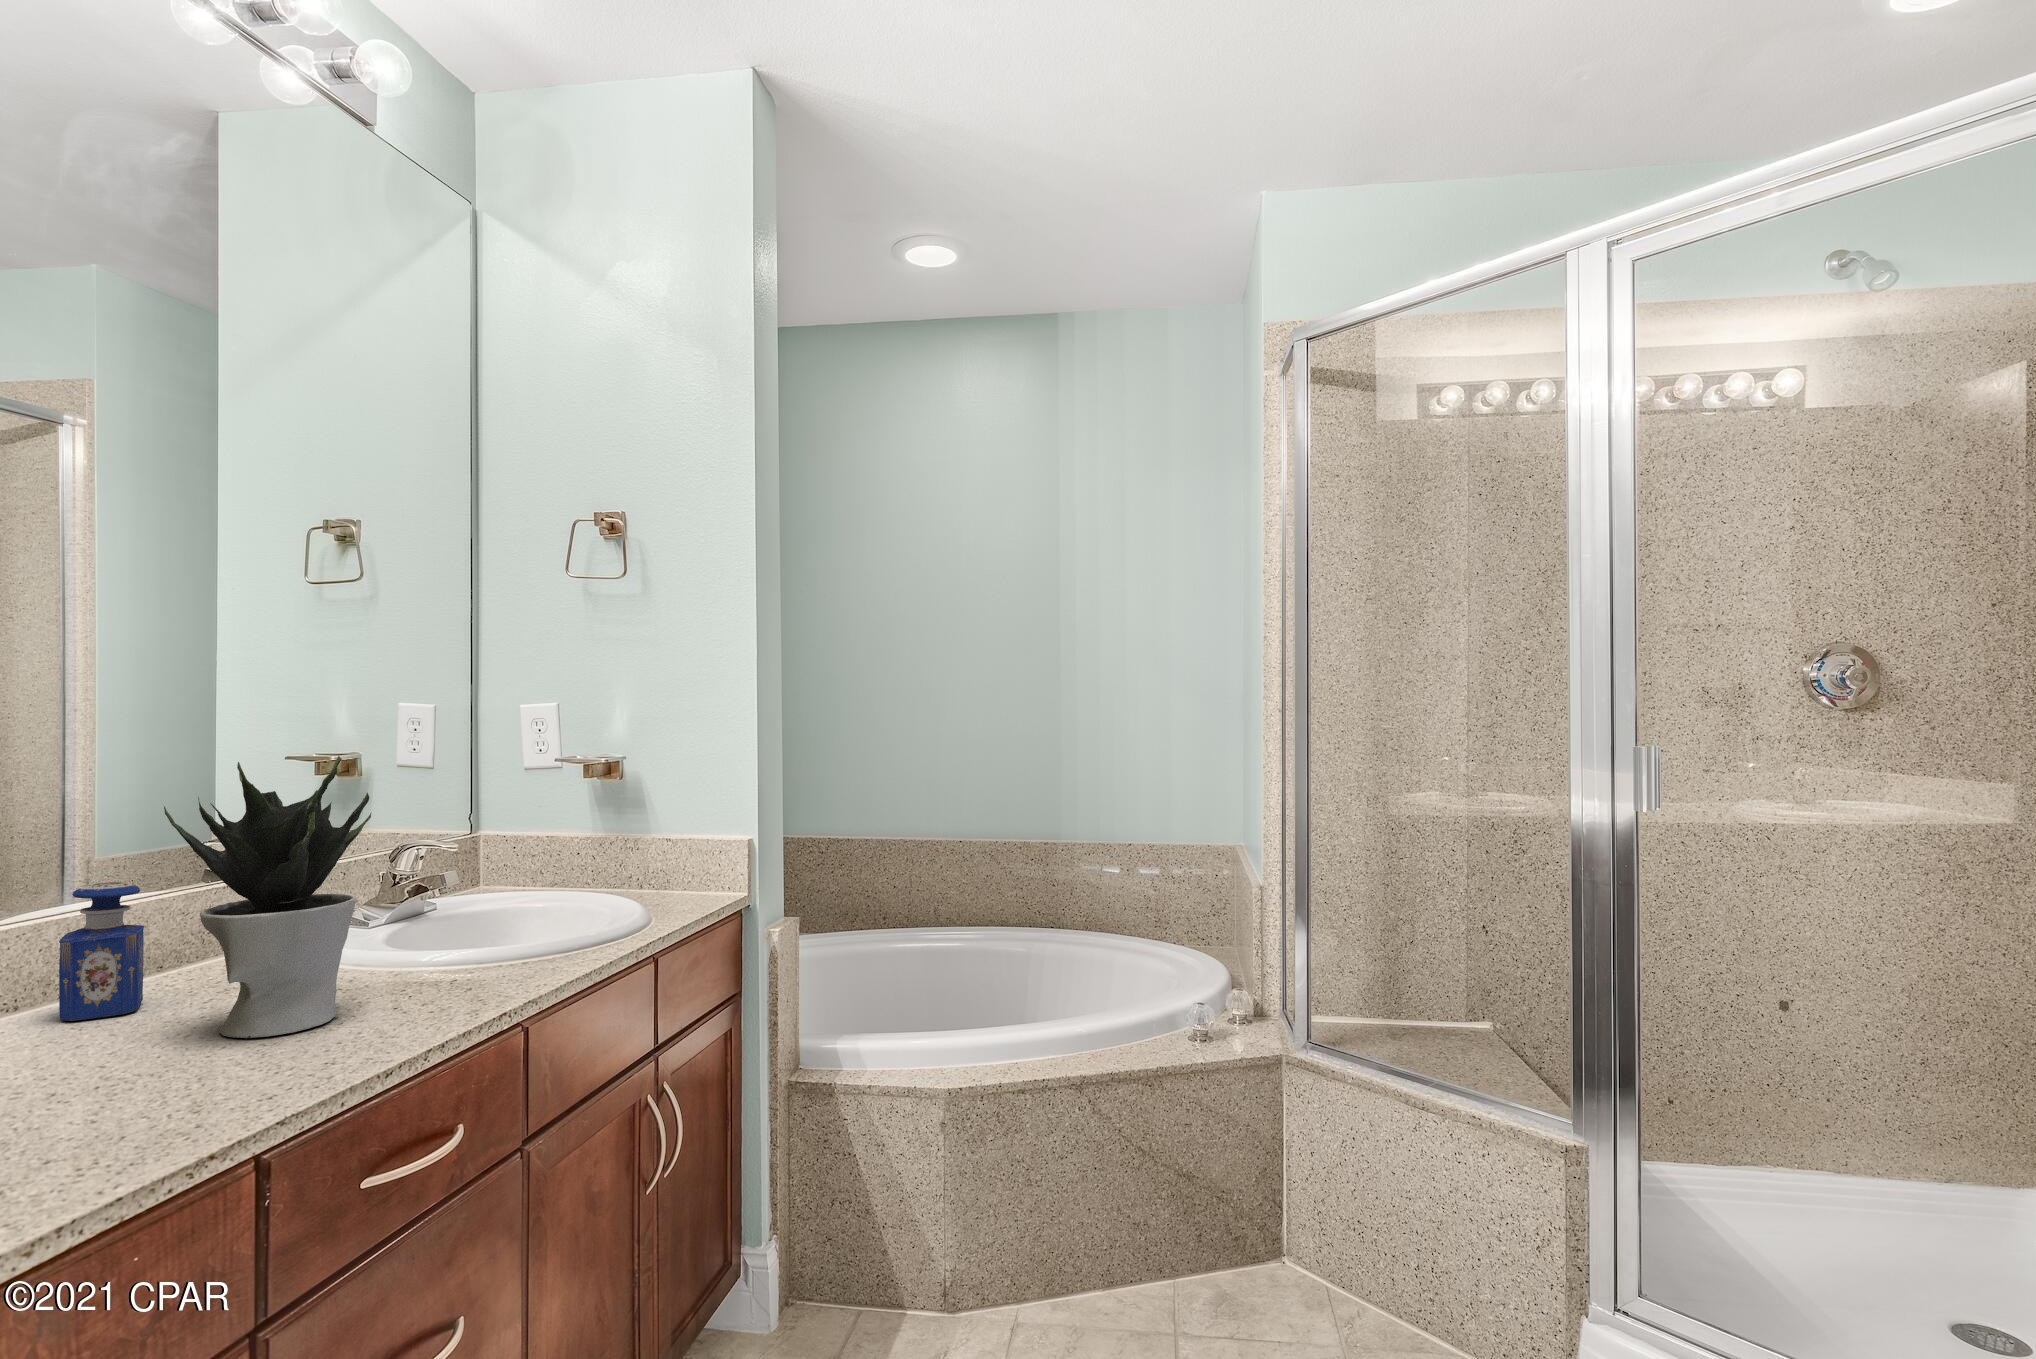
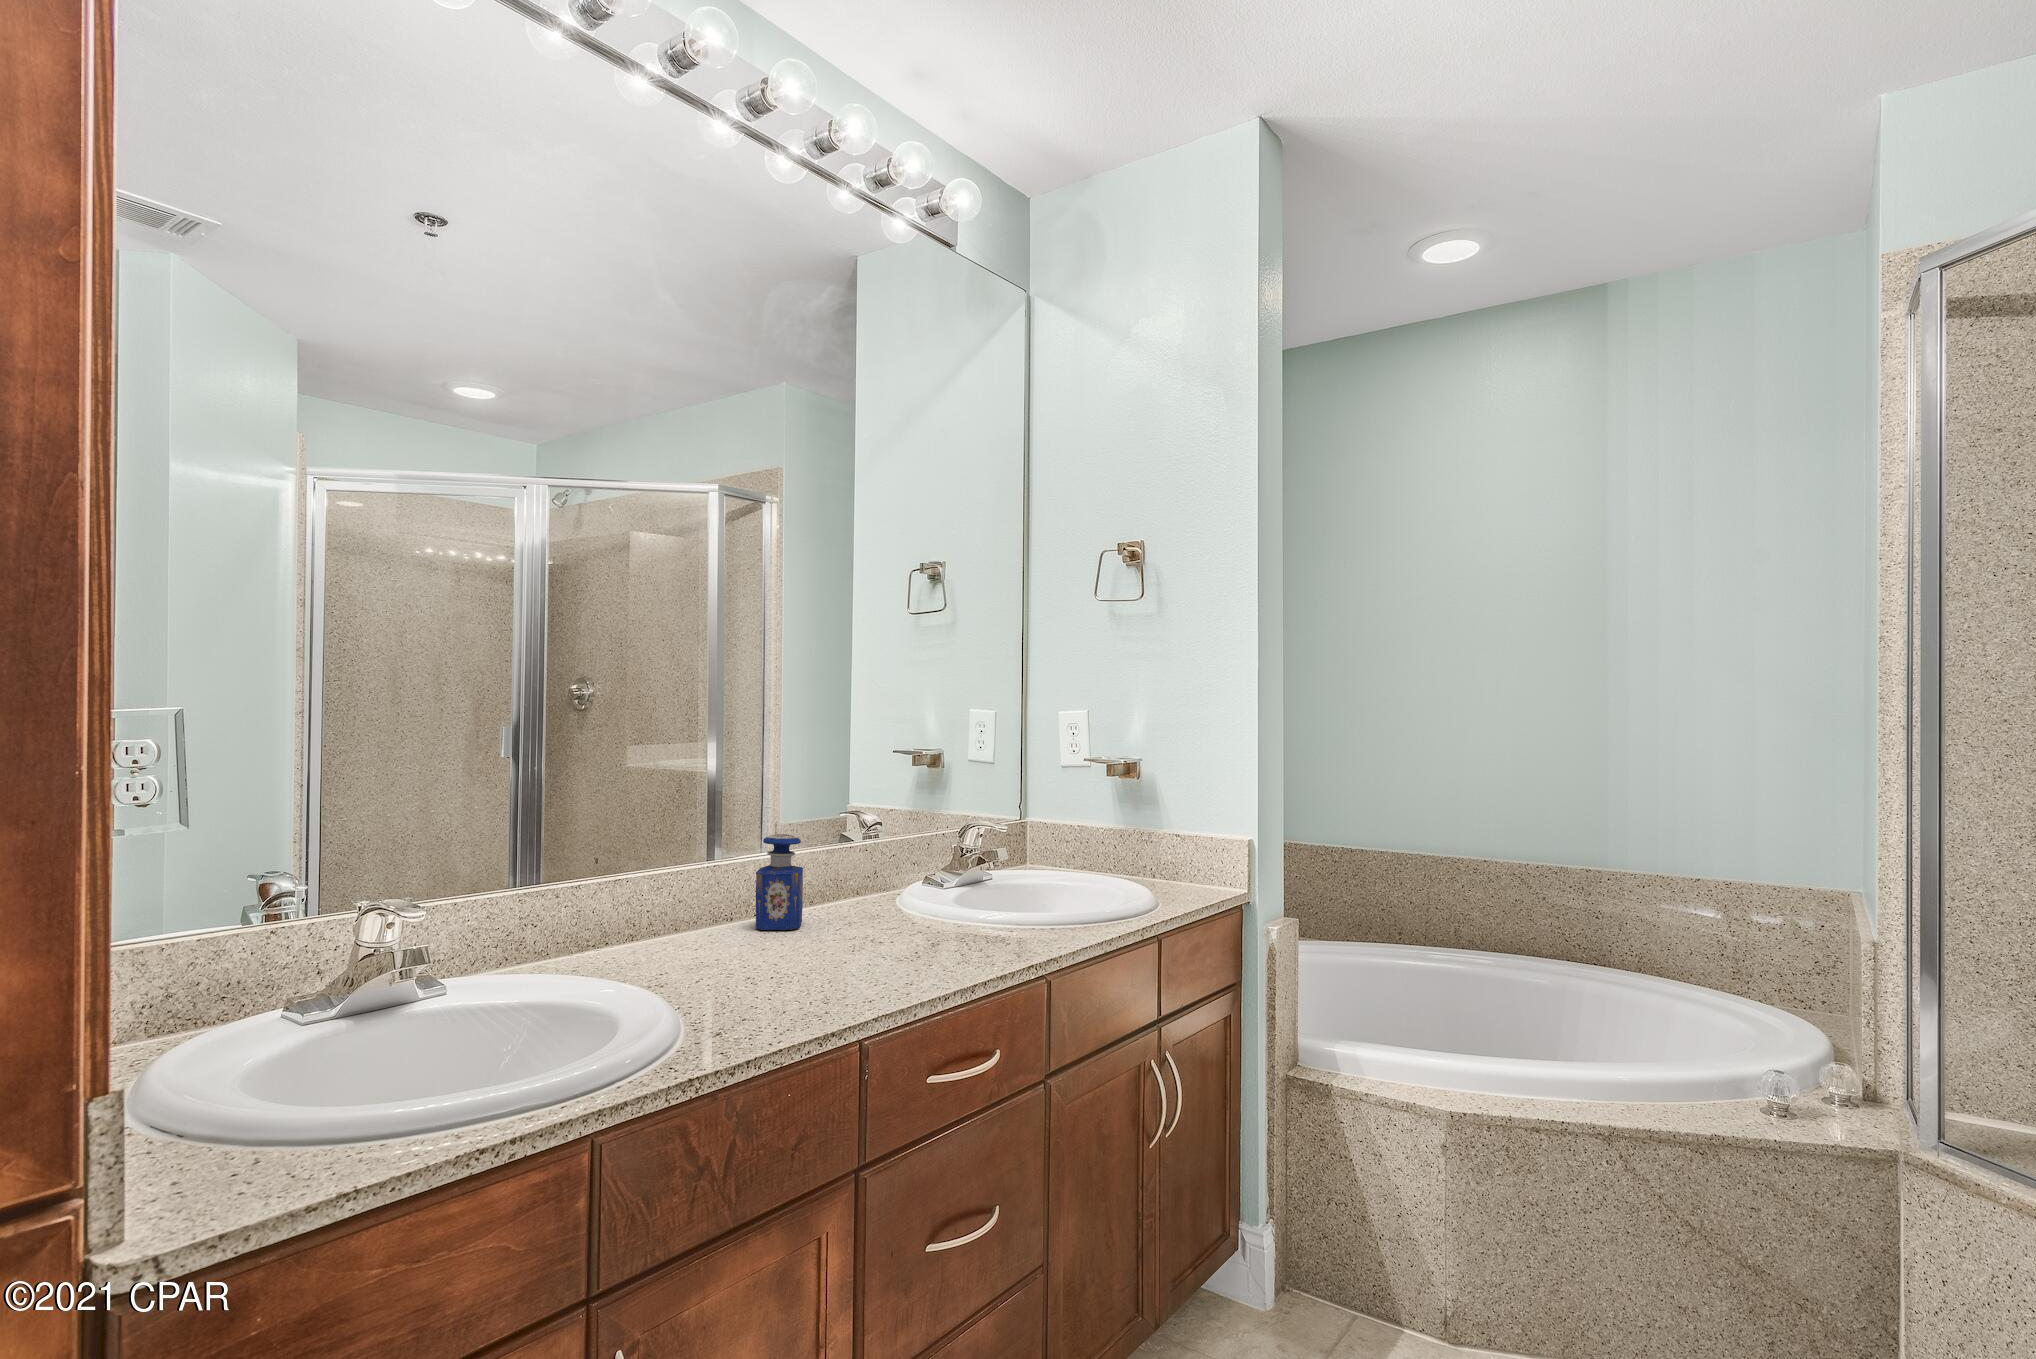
potted plant: present [164,756,371,1038] -> none [813,749,943,958]

